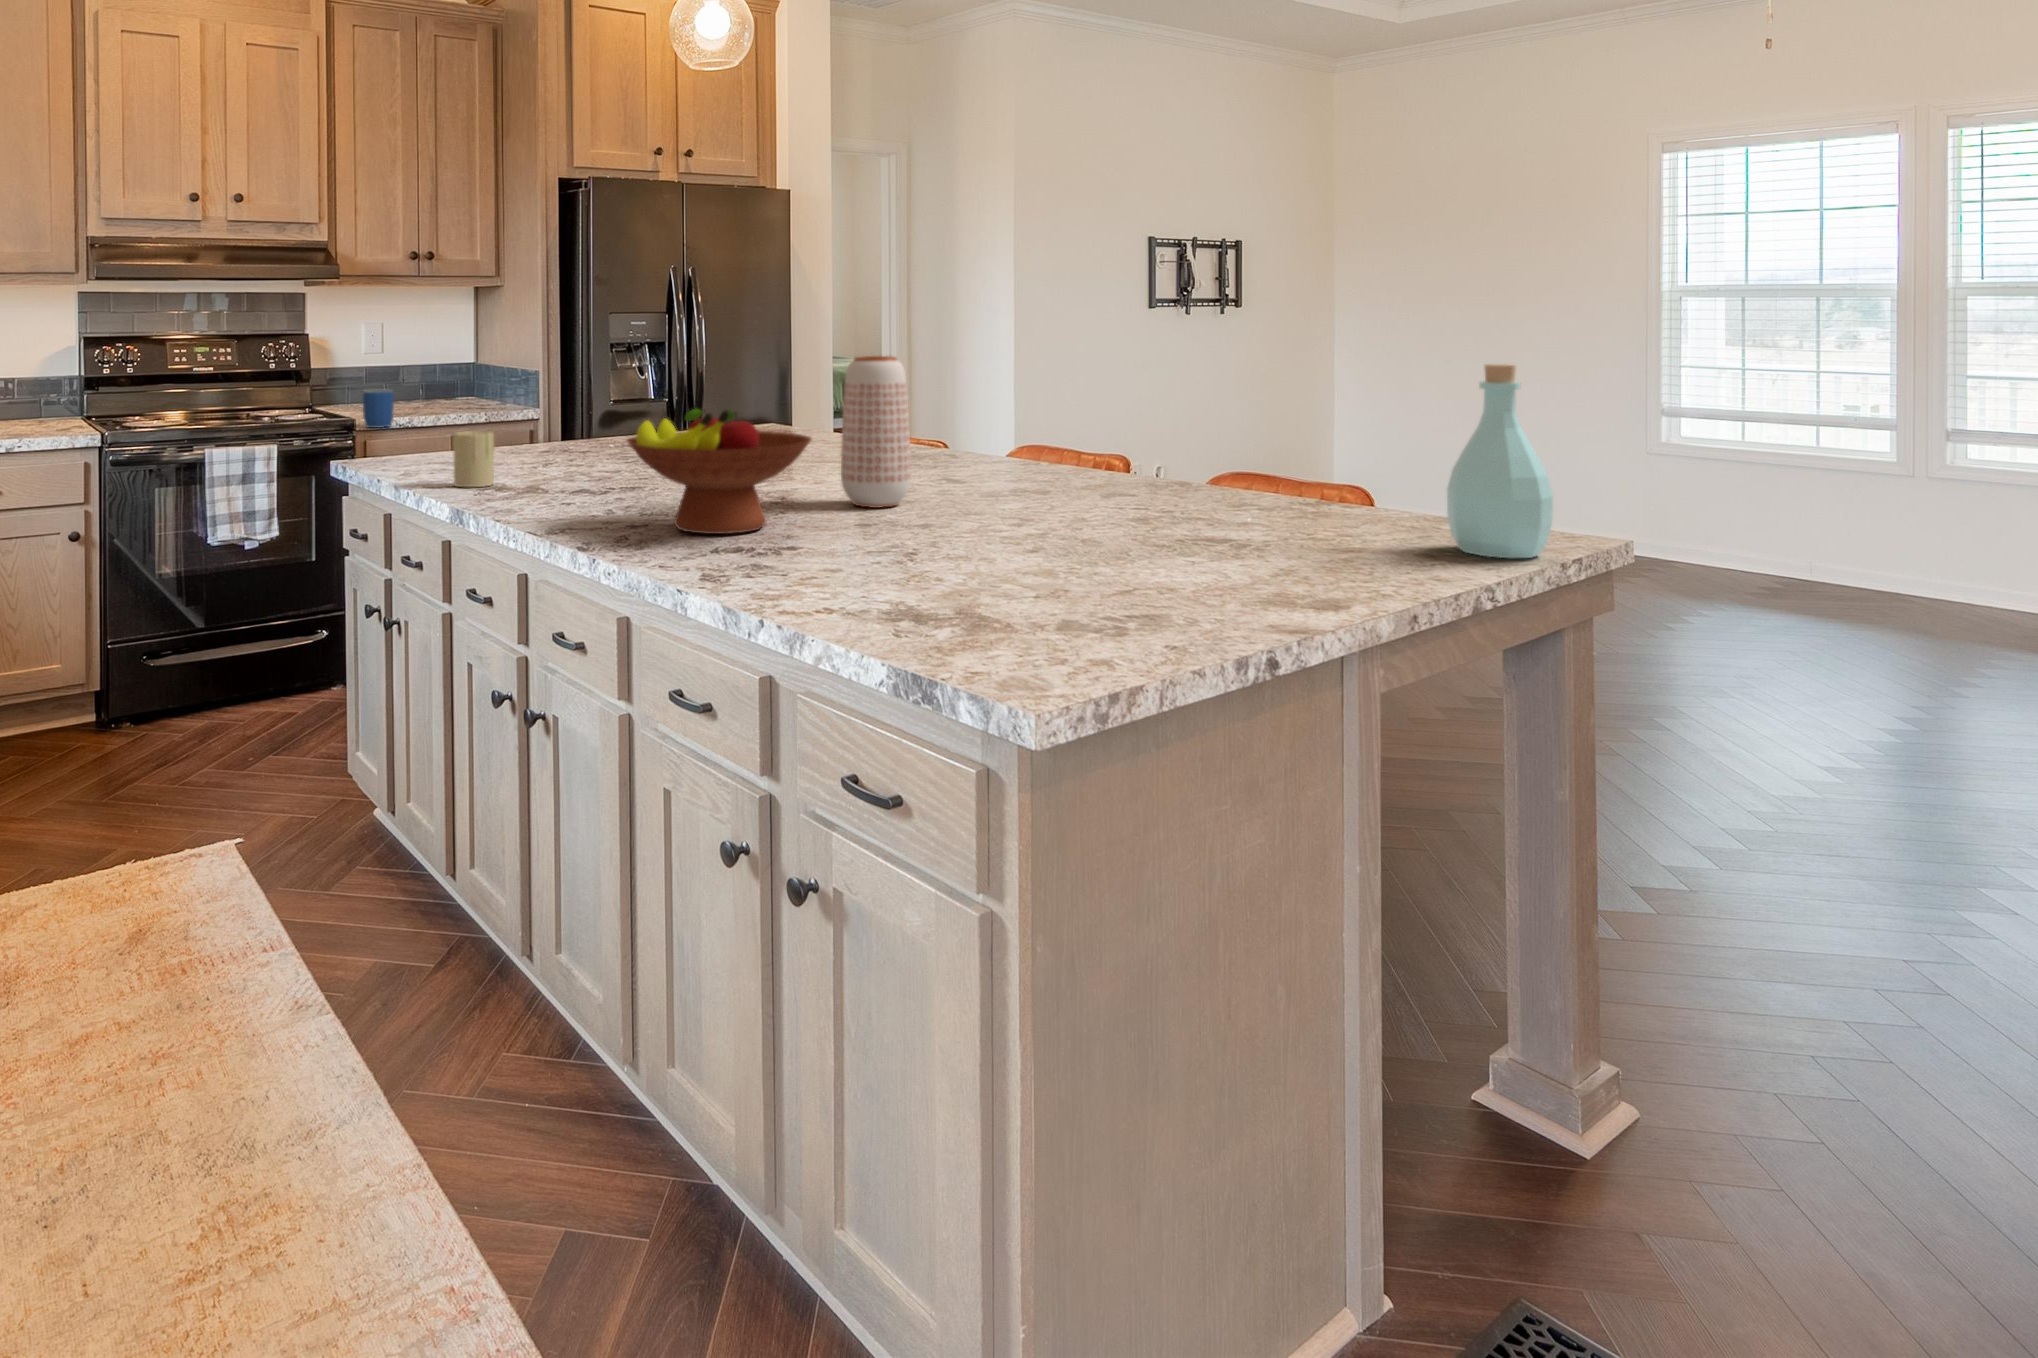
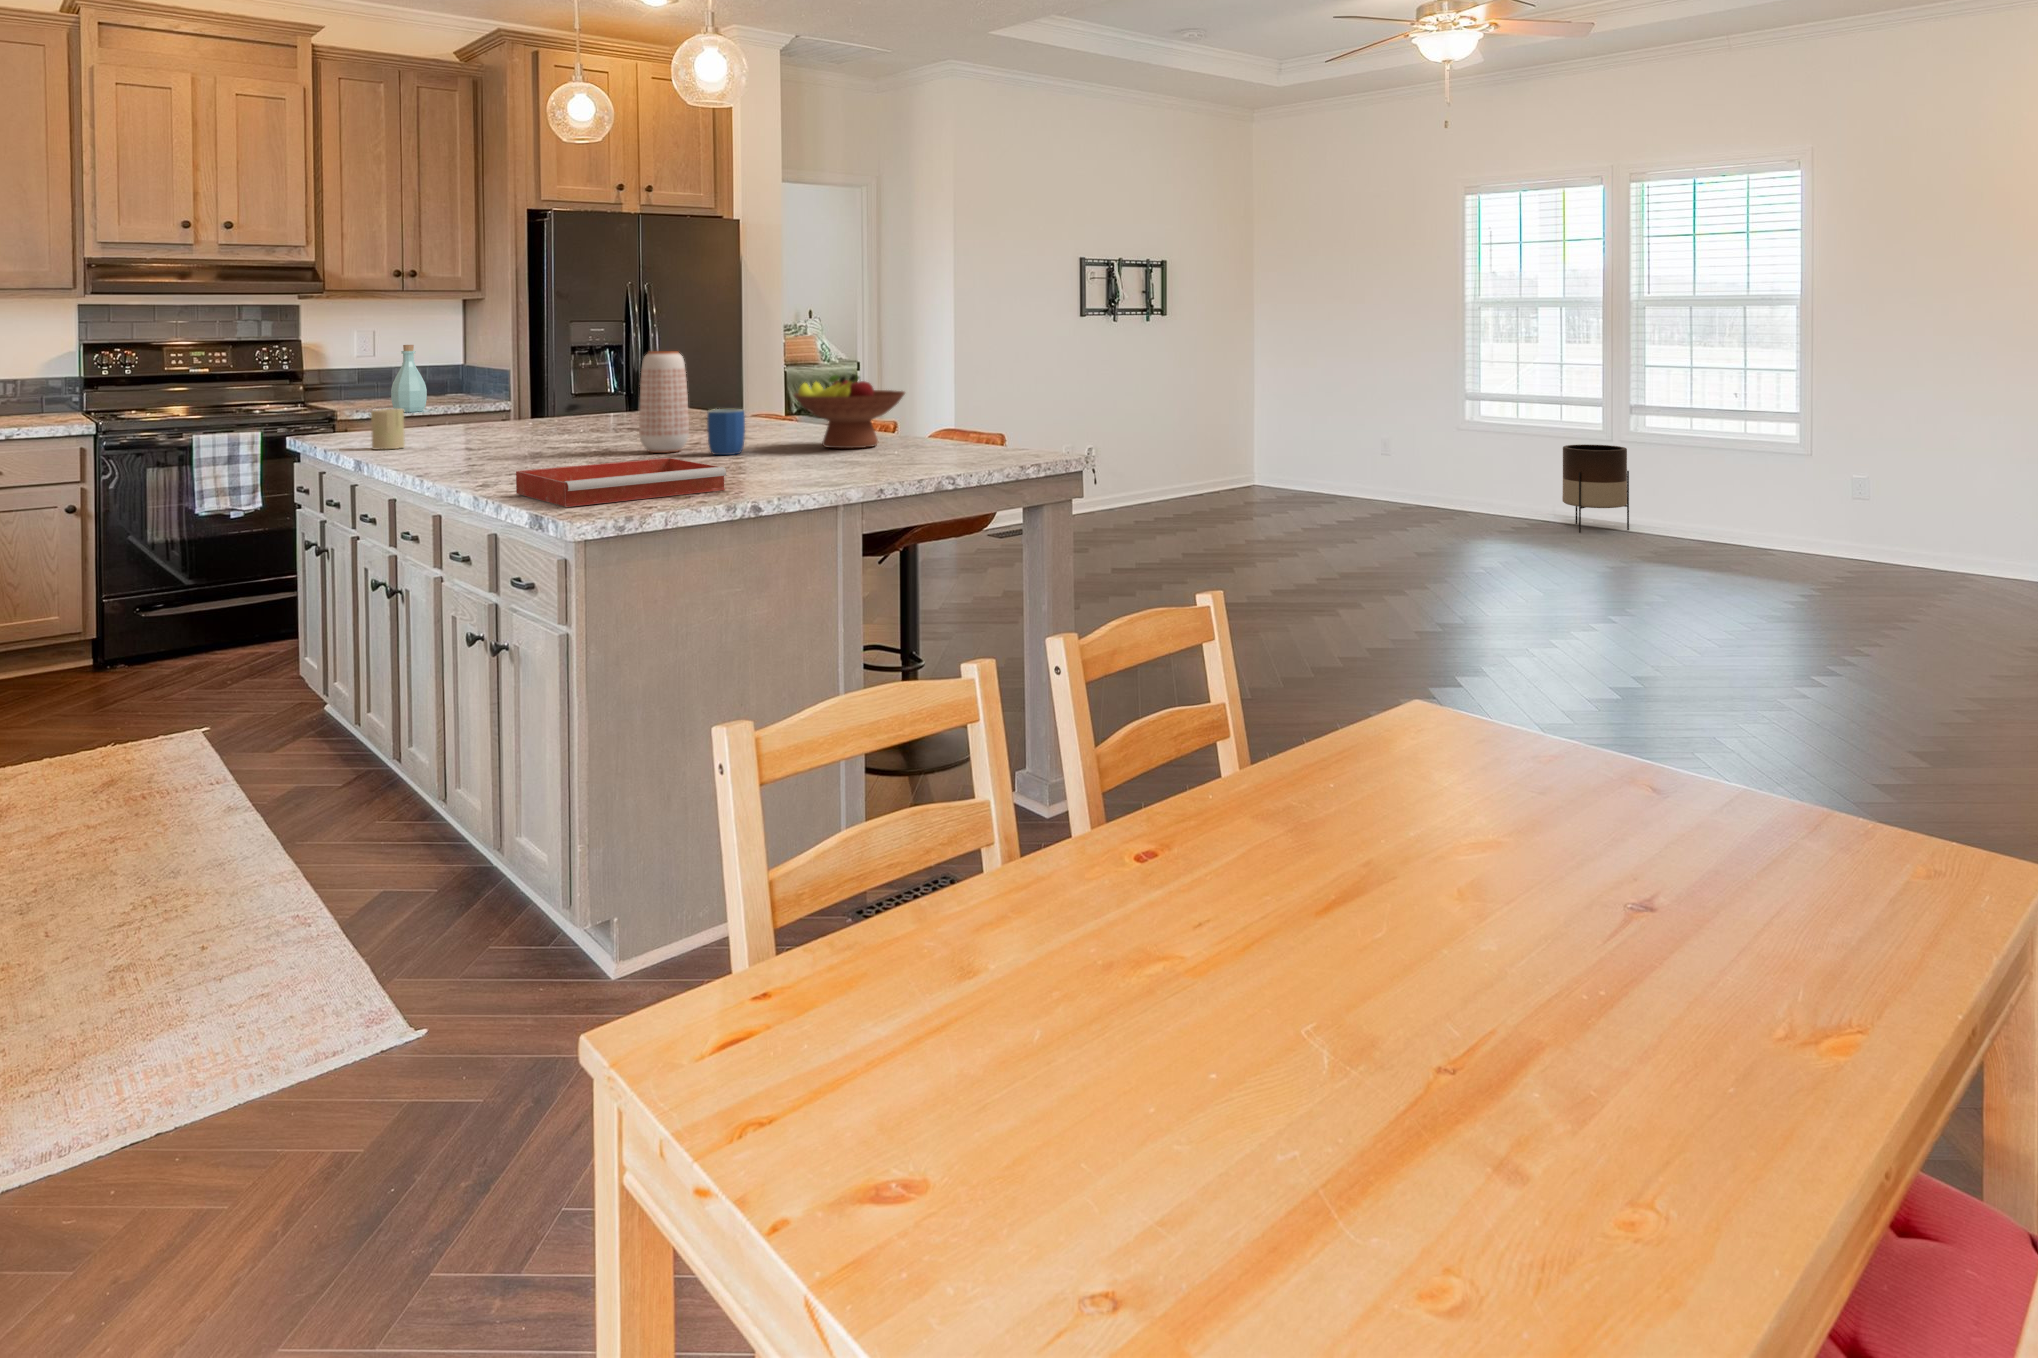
bottle: present [1447,364,1553,558] -> present [391,345,427,412]
mug: present [363,390,394,428] -> present [707,409,745,455]
fruit bowl: present [627,408,812,534] -> present [794,375,905,448]
planter: none [1837,478,1945,597] -> present [1562,444,1629,533]
tray: none [801,540,1165,657] -> present [516,458,726,507]

